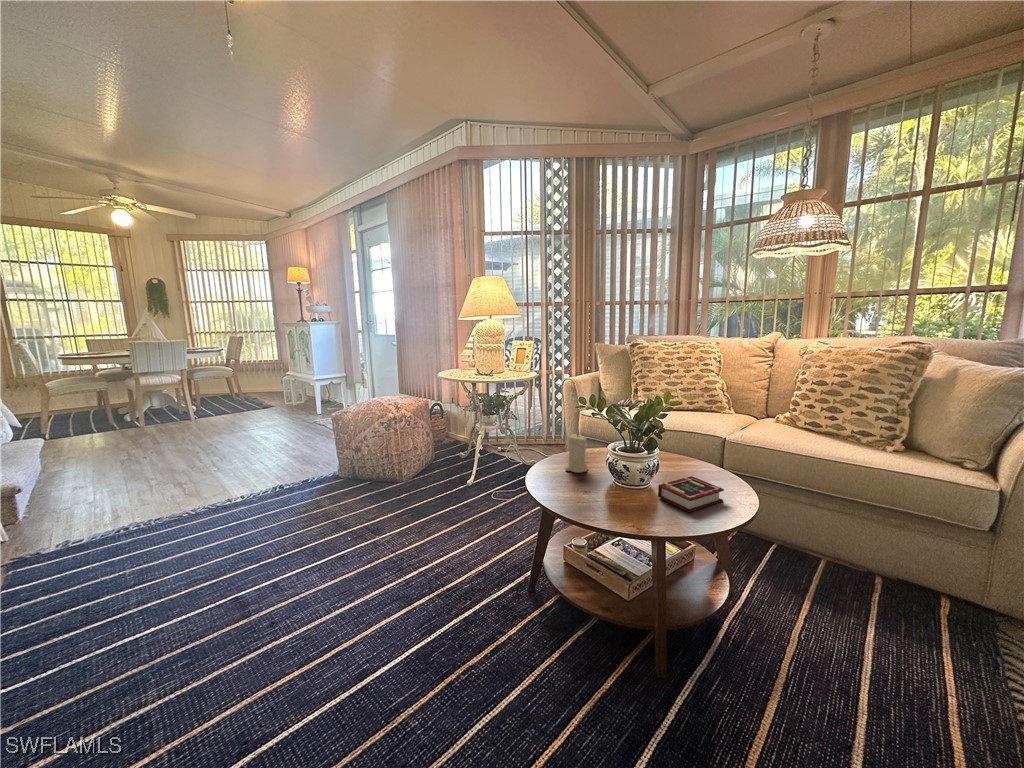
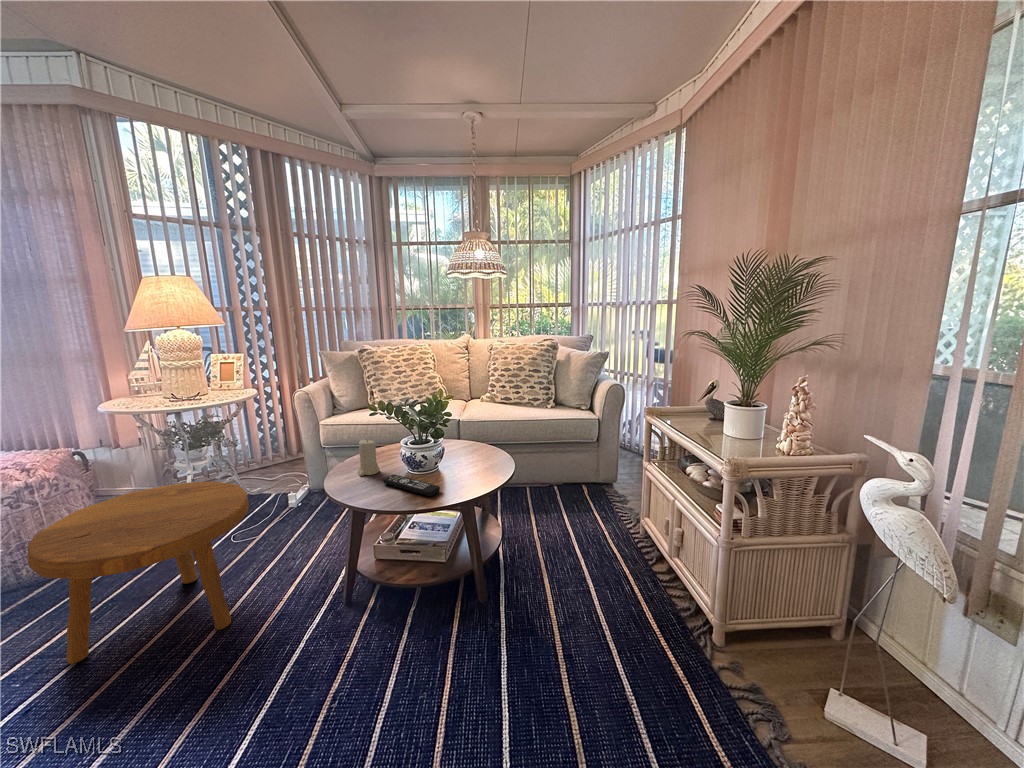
footstool: none [355,437,483,563] -> present [28,482,249,664]
book: present [658,476,724,512] -> none [453,450,493,476]
remote control: none [577,478,624,515] -> present [383,475,440,496]

